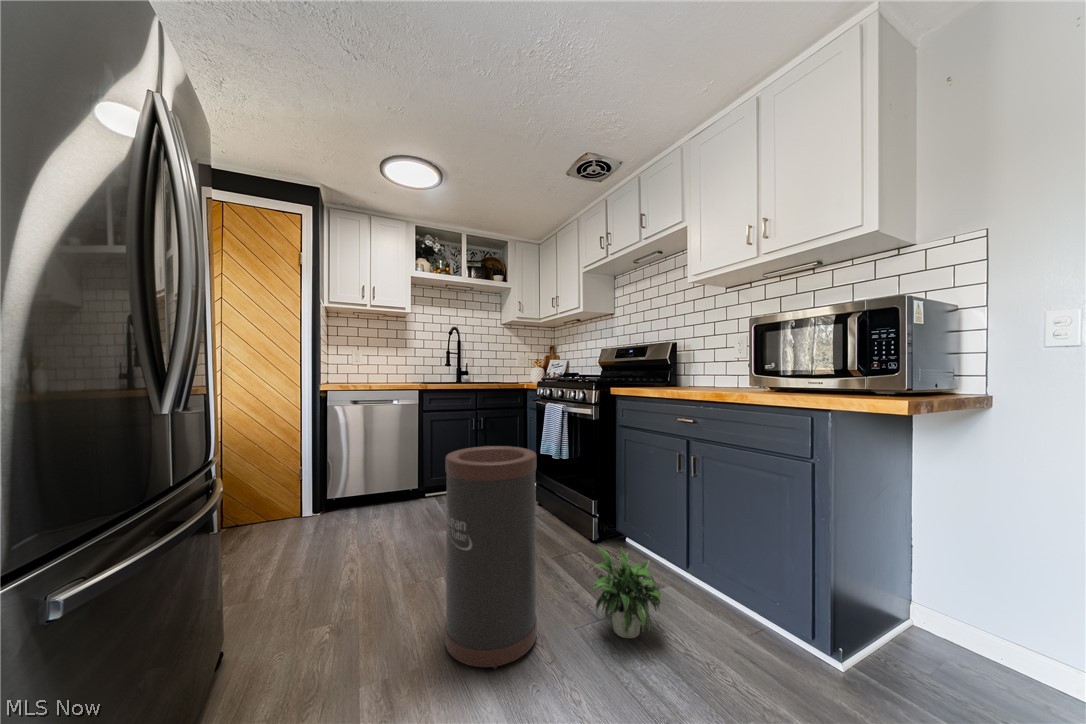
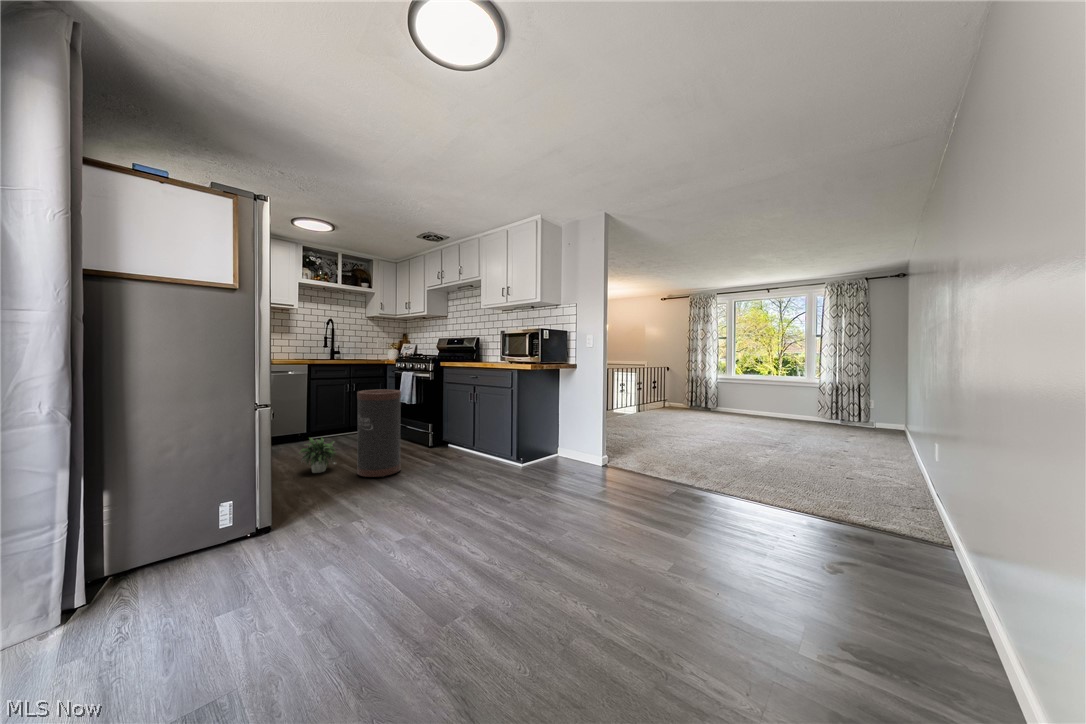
potted plant: present [591,546,663,638] -> present [300,438,336,473]

